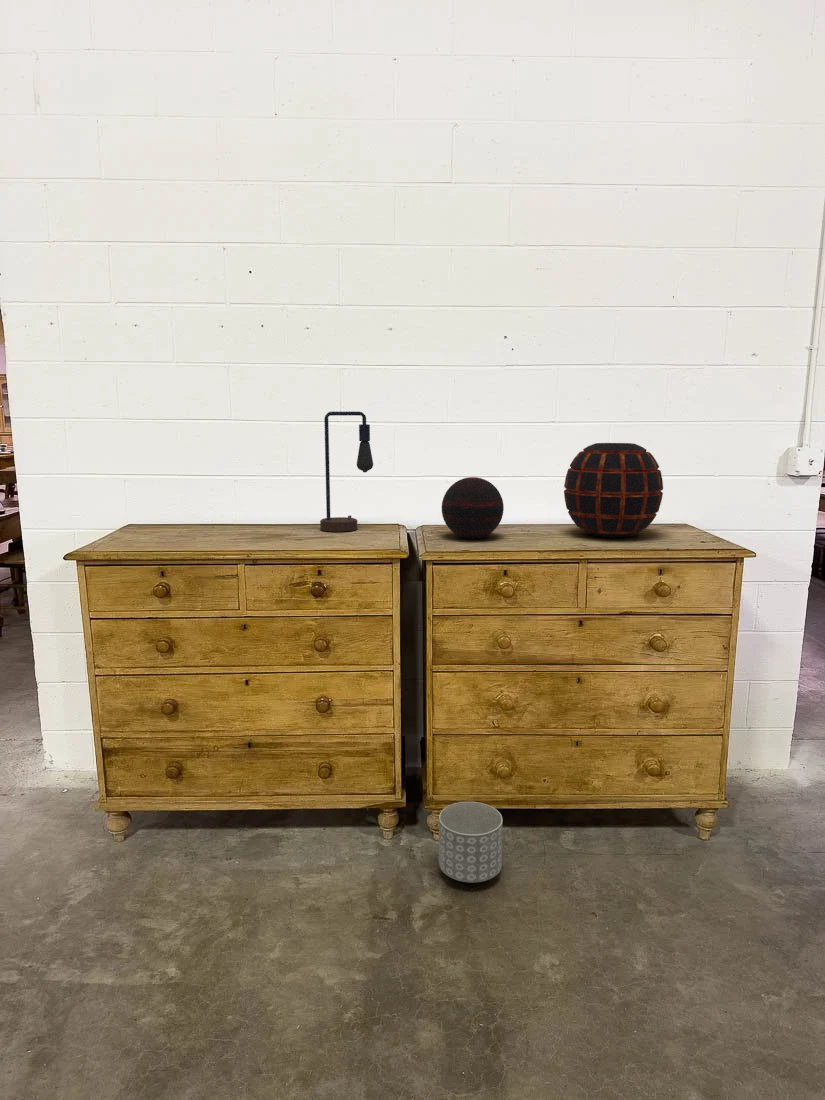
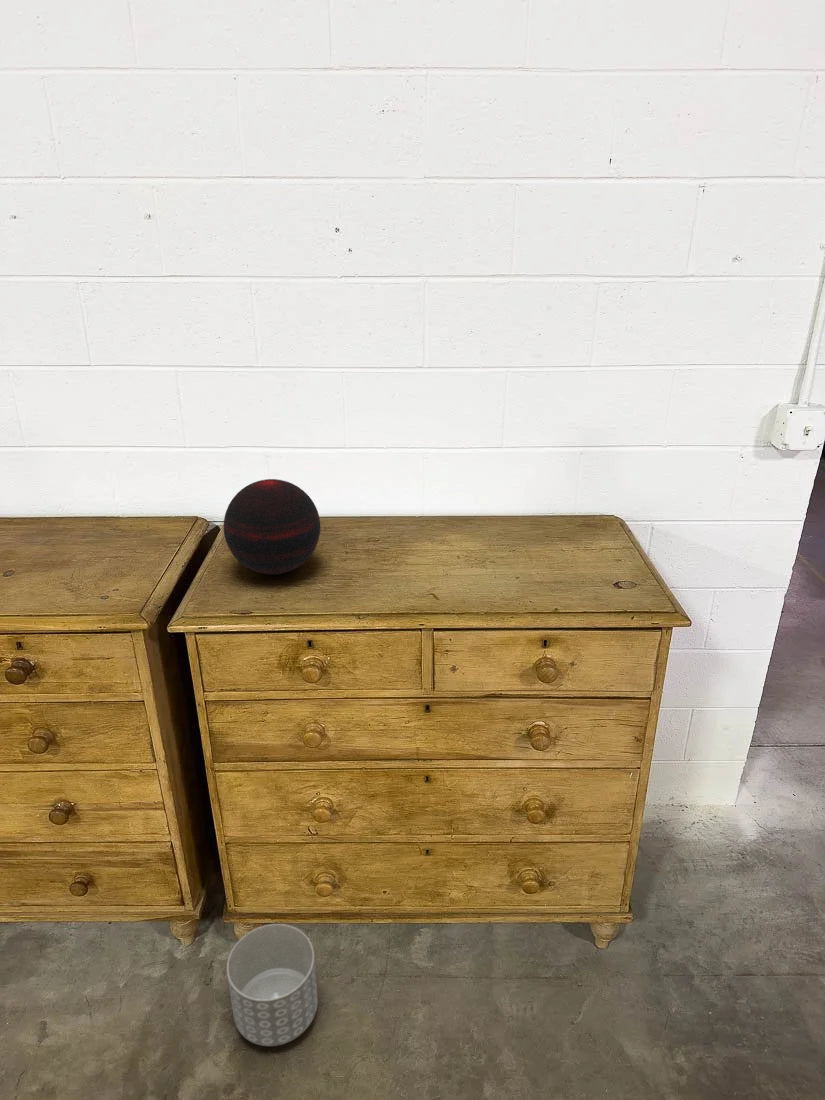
table lamp: present [320,411,373,532] -> none [41,362,133,547]
decorative vase: present [564,443,663,538] -> none [420,416,568,569]

